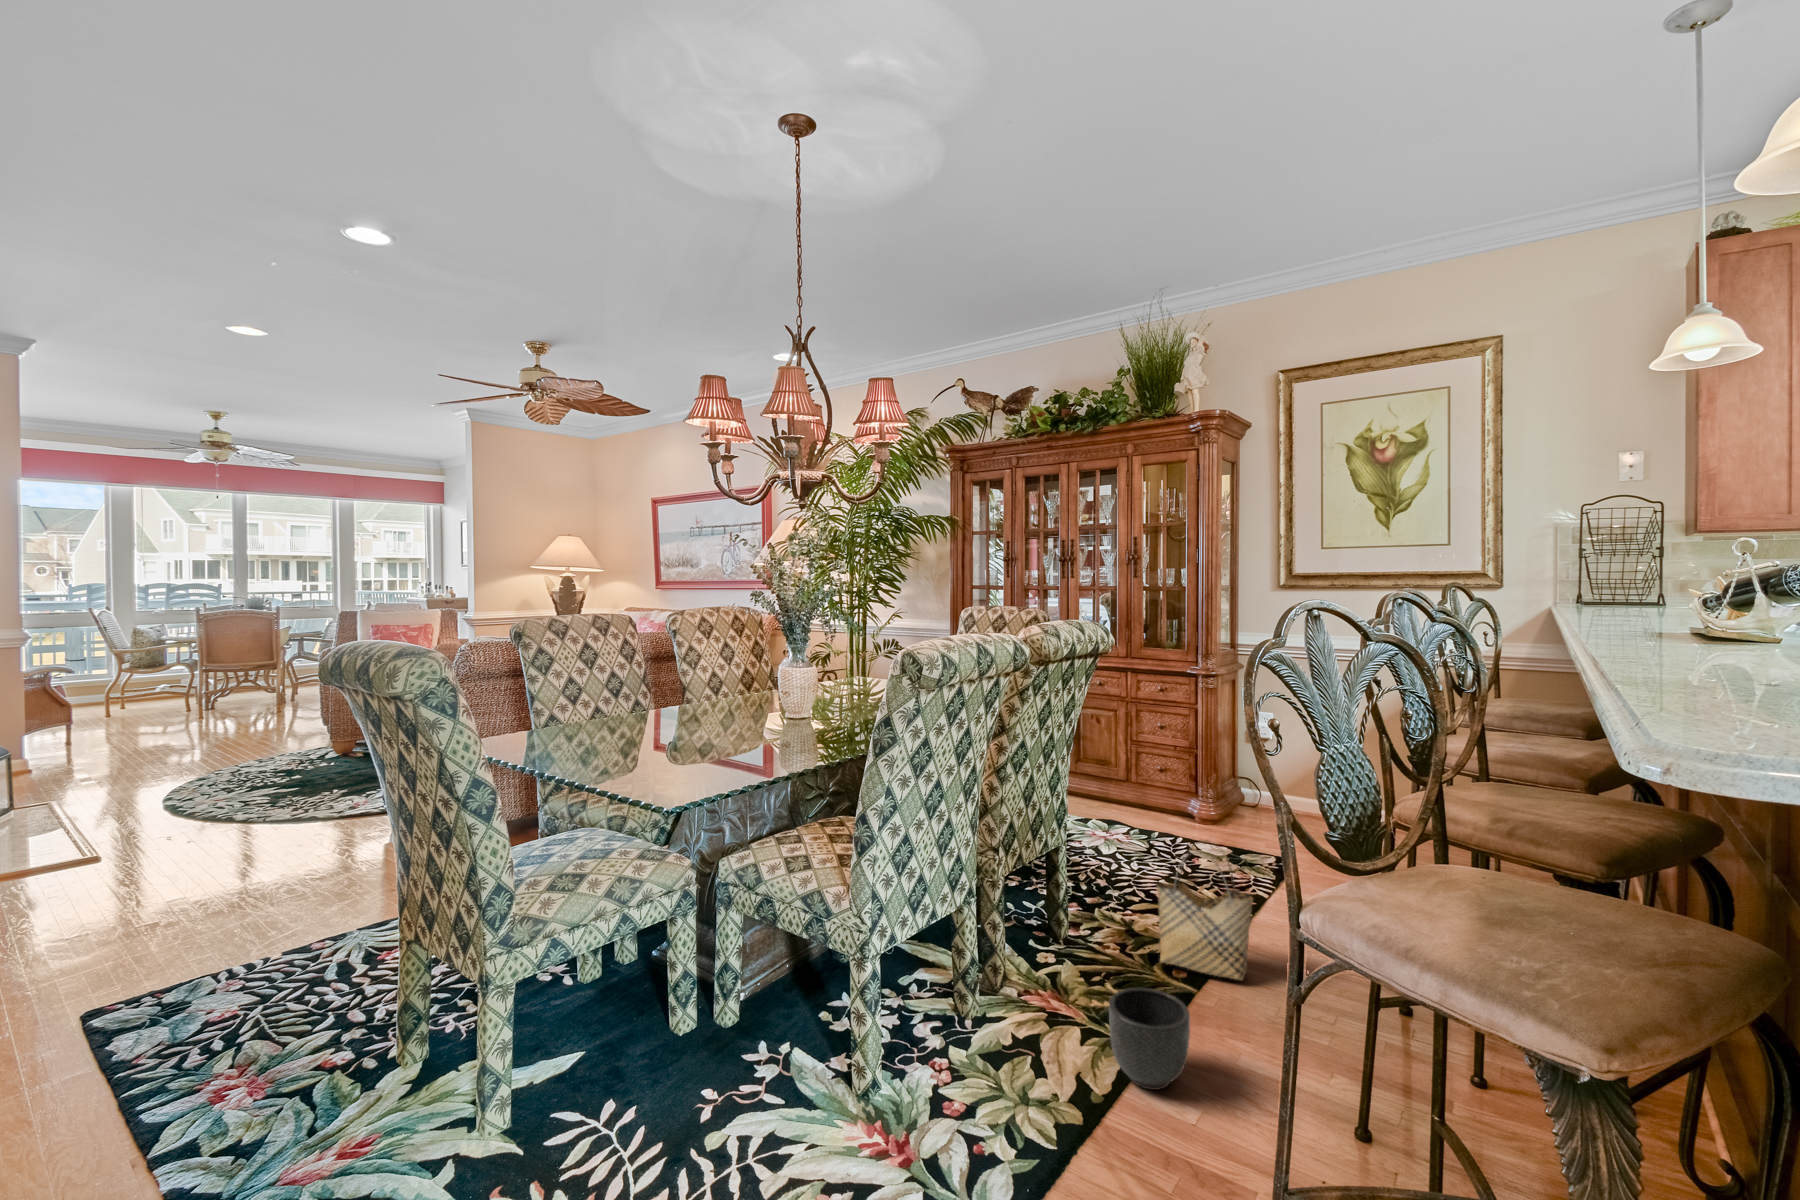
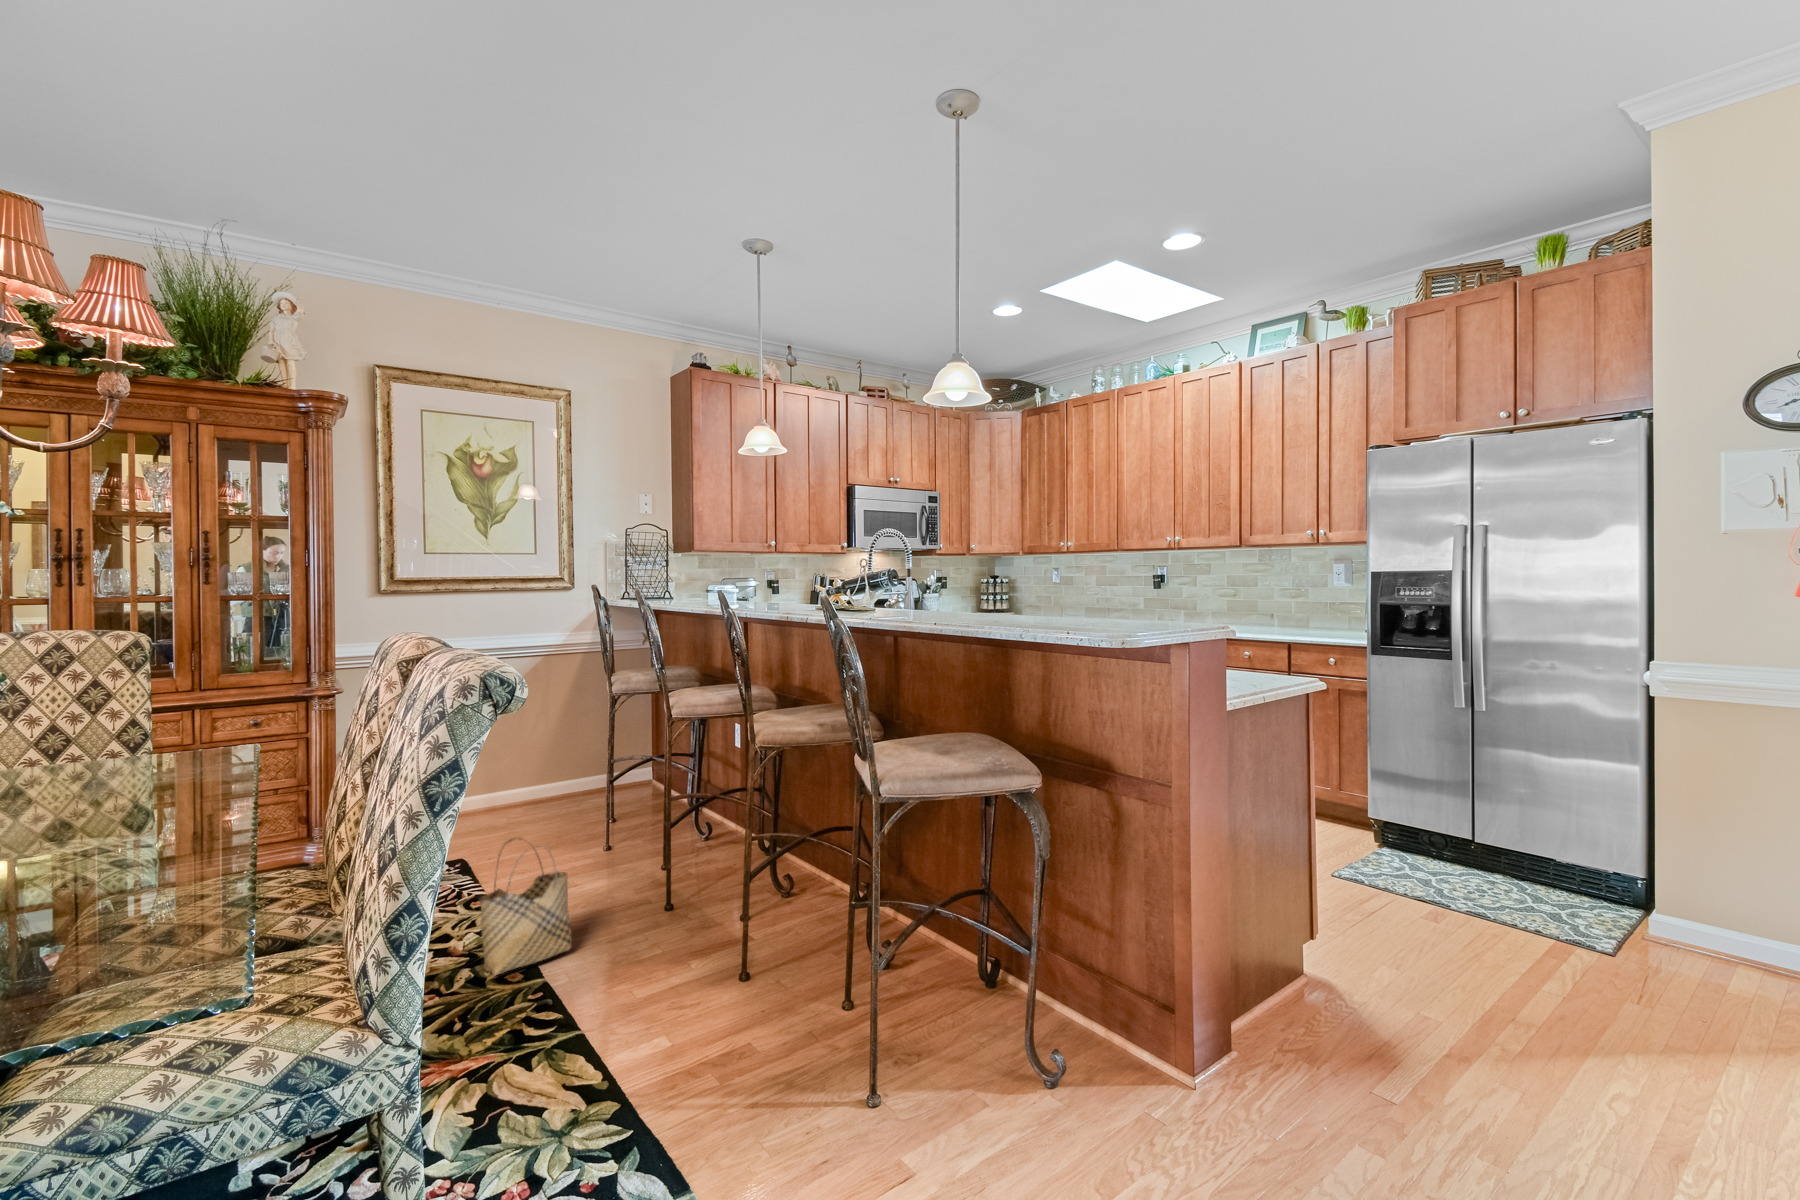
planter: present [1109,988,1190,1090] -> none [574,961,651,1056]

